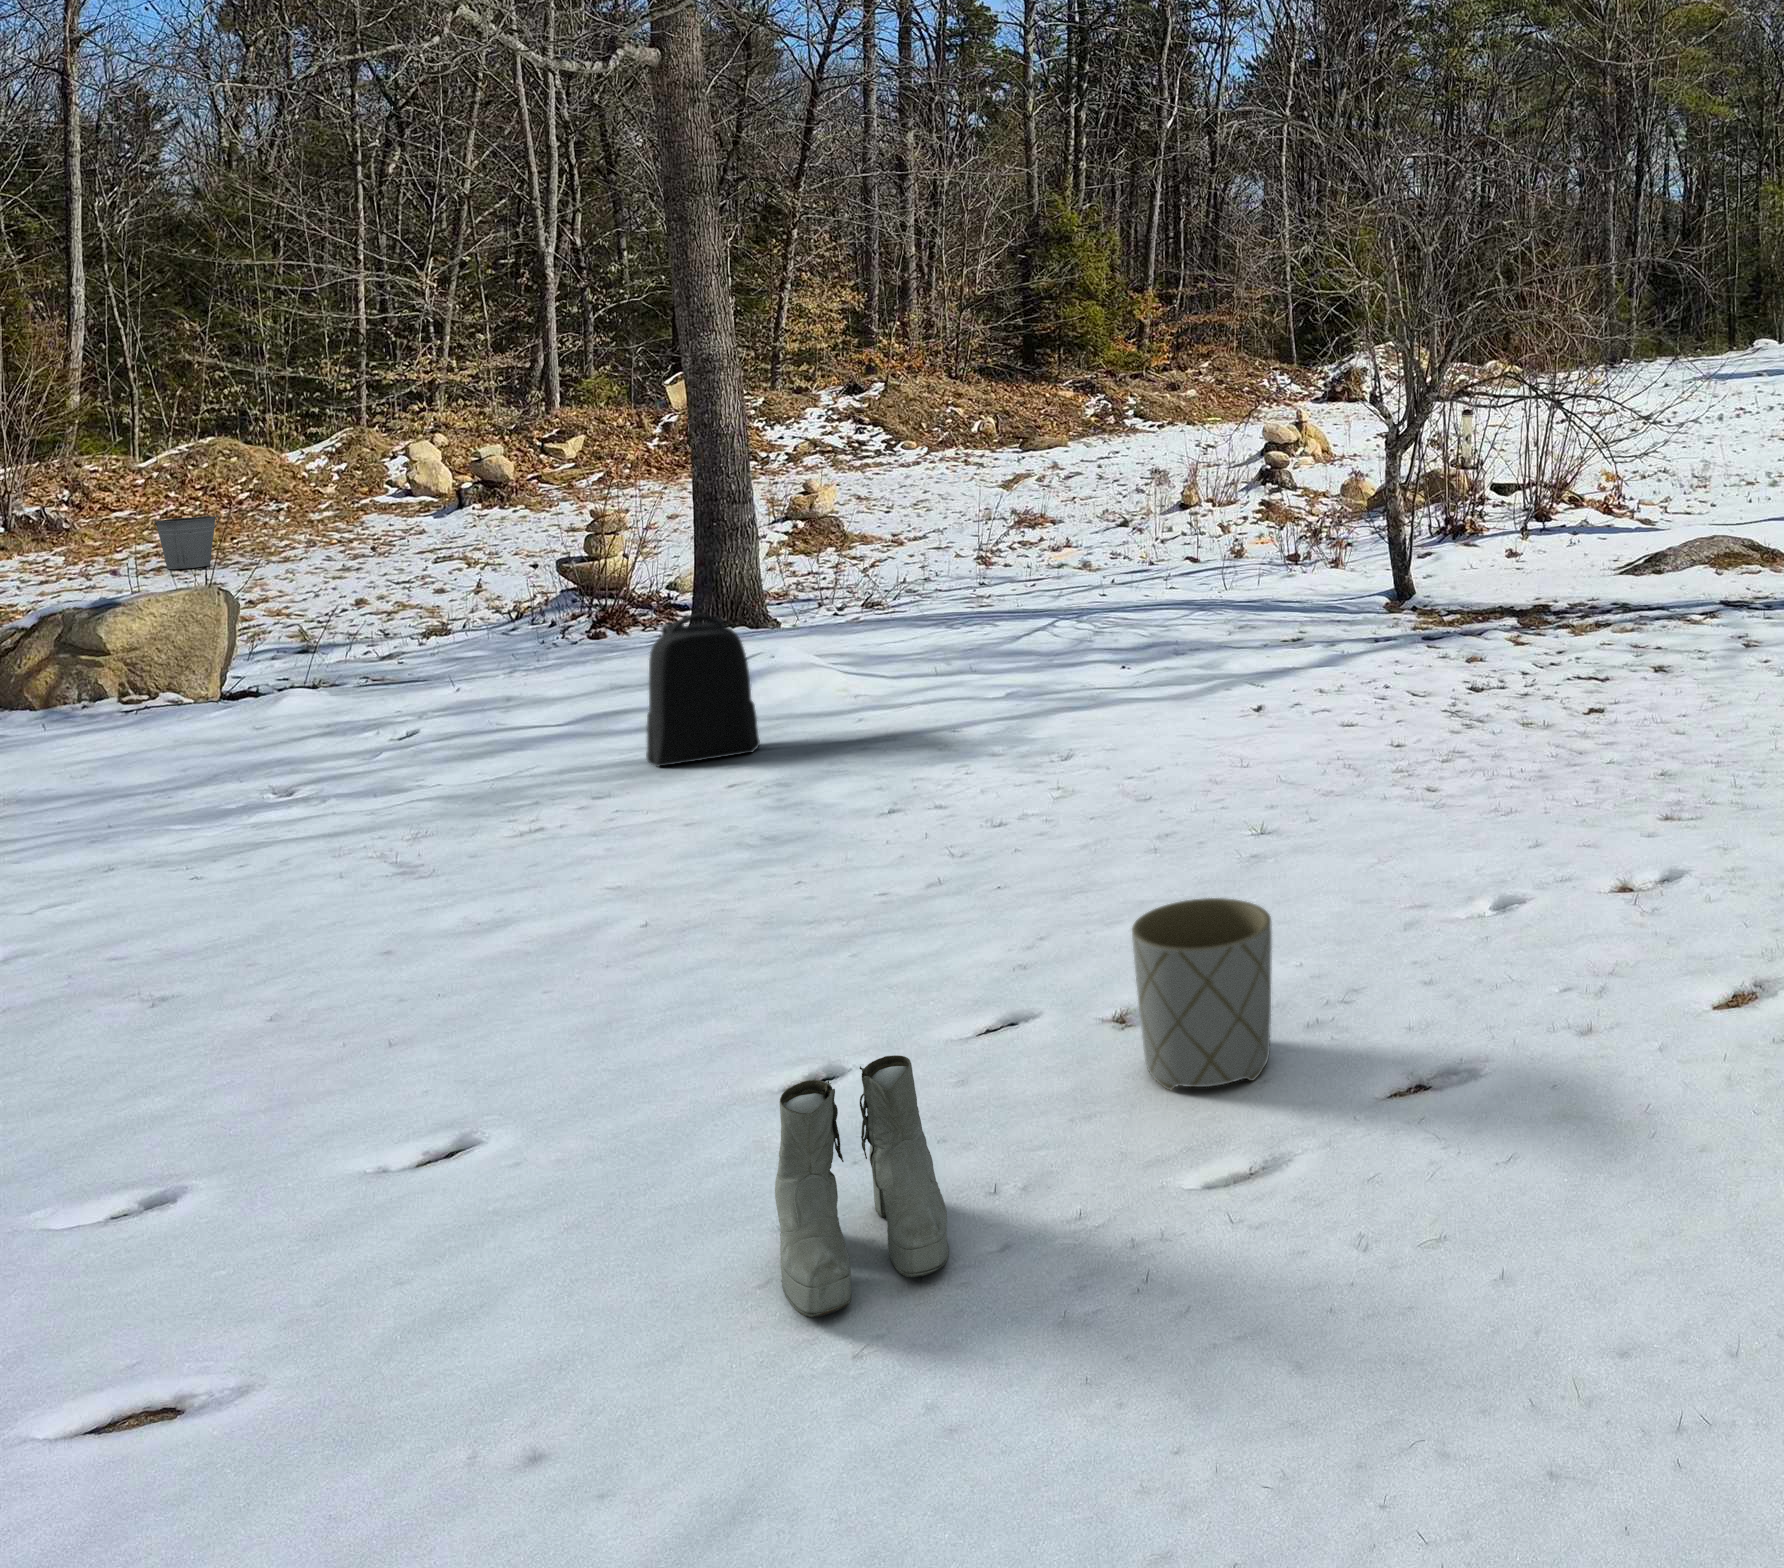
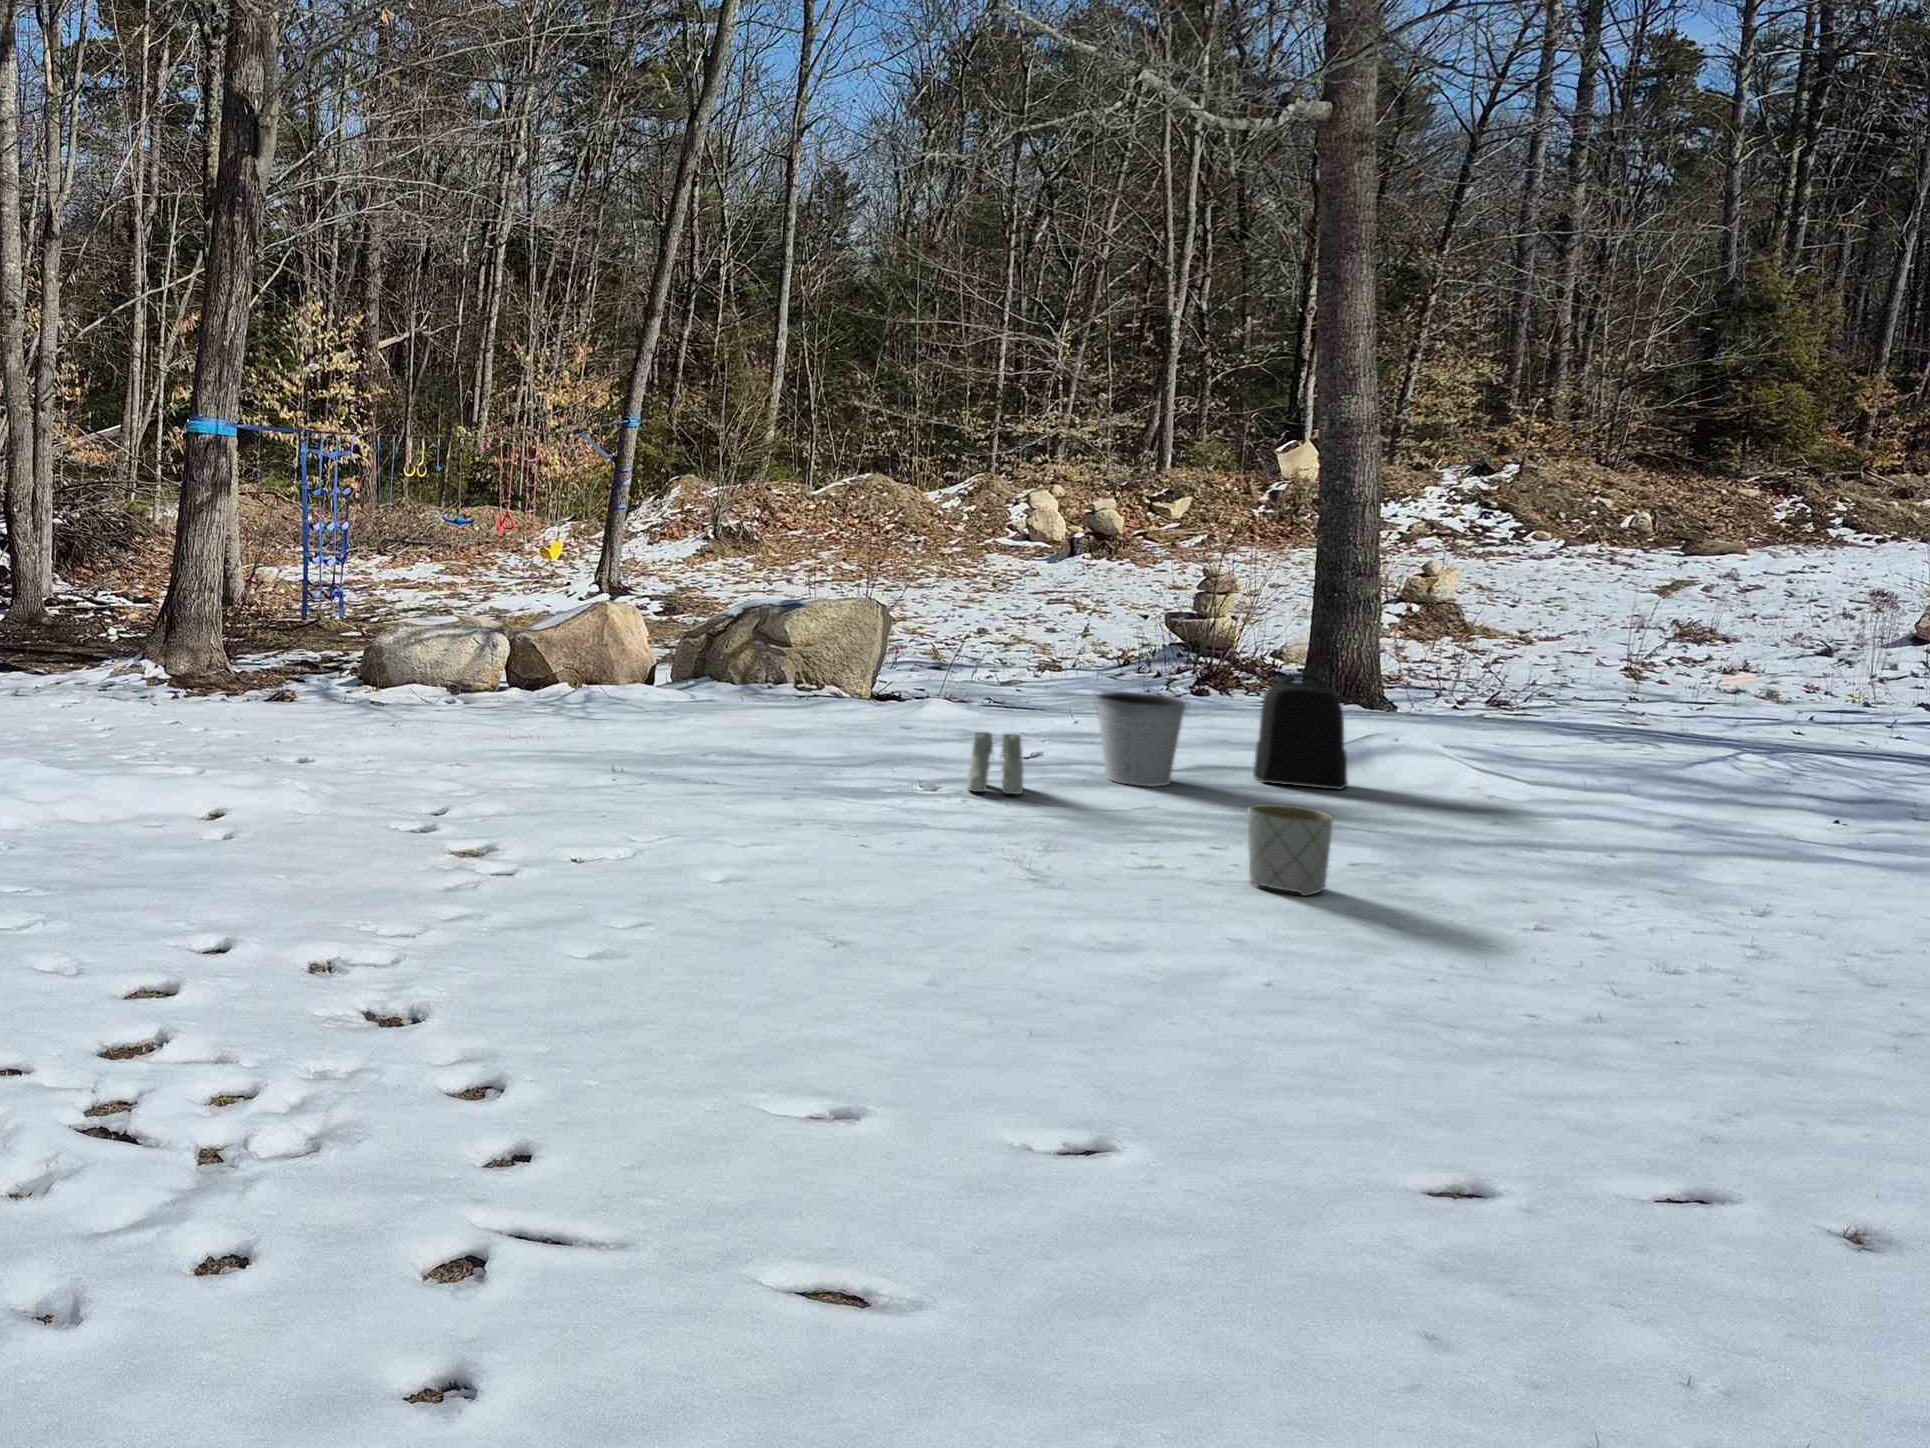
bucket: present [153,515,219,569] -> present [1094,692,1189,787]
planter: present [1132,898,1272,1090] -> present [1248,804,1333,896]
boots: present [775,1055,949,1318] -> present [967,732,1023,794]

